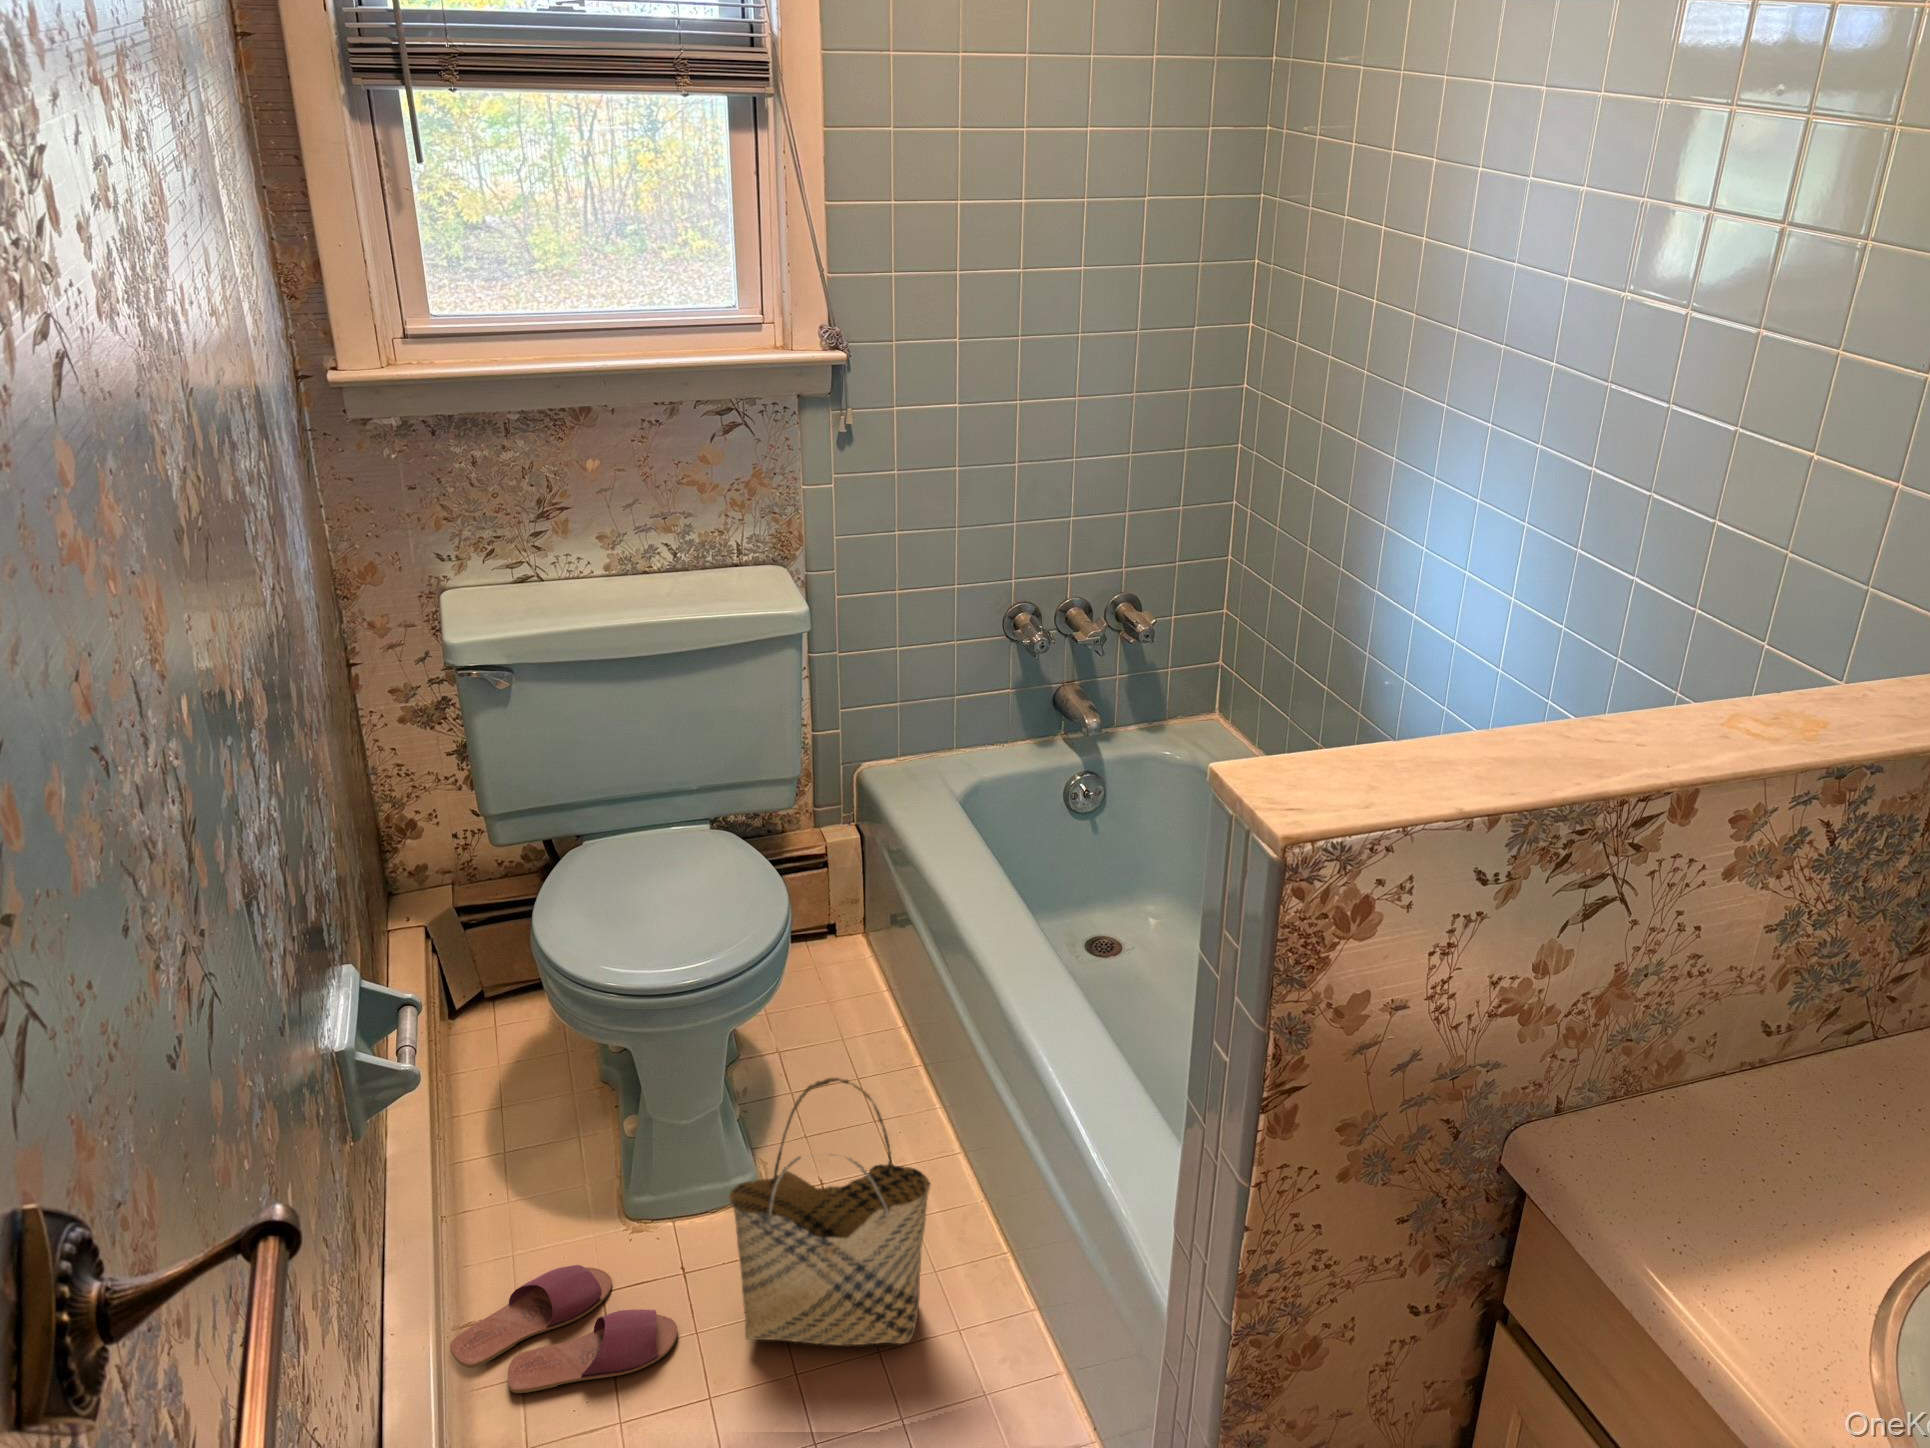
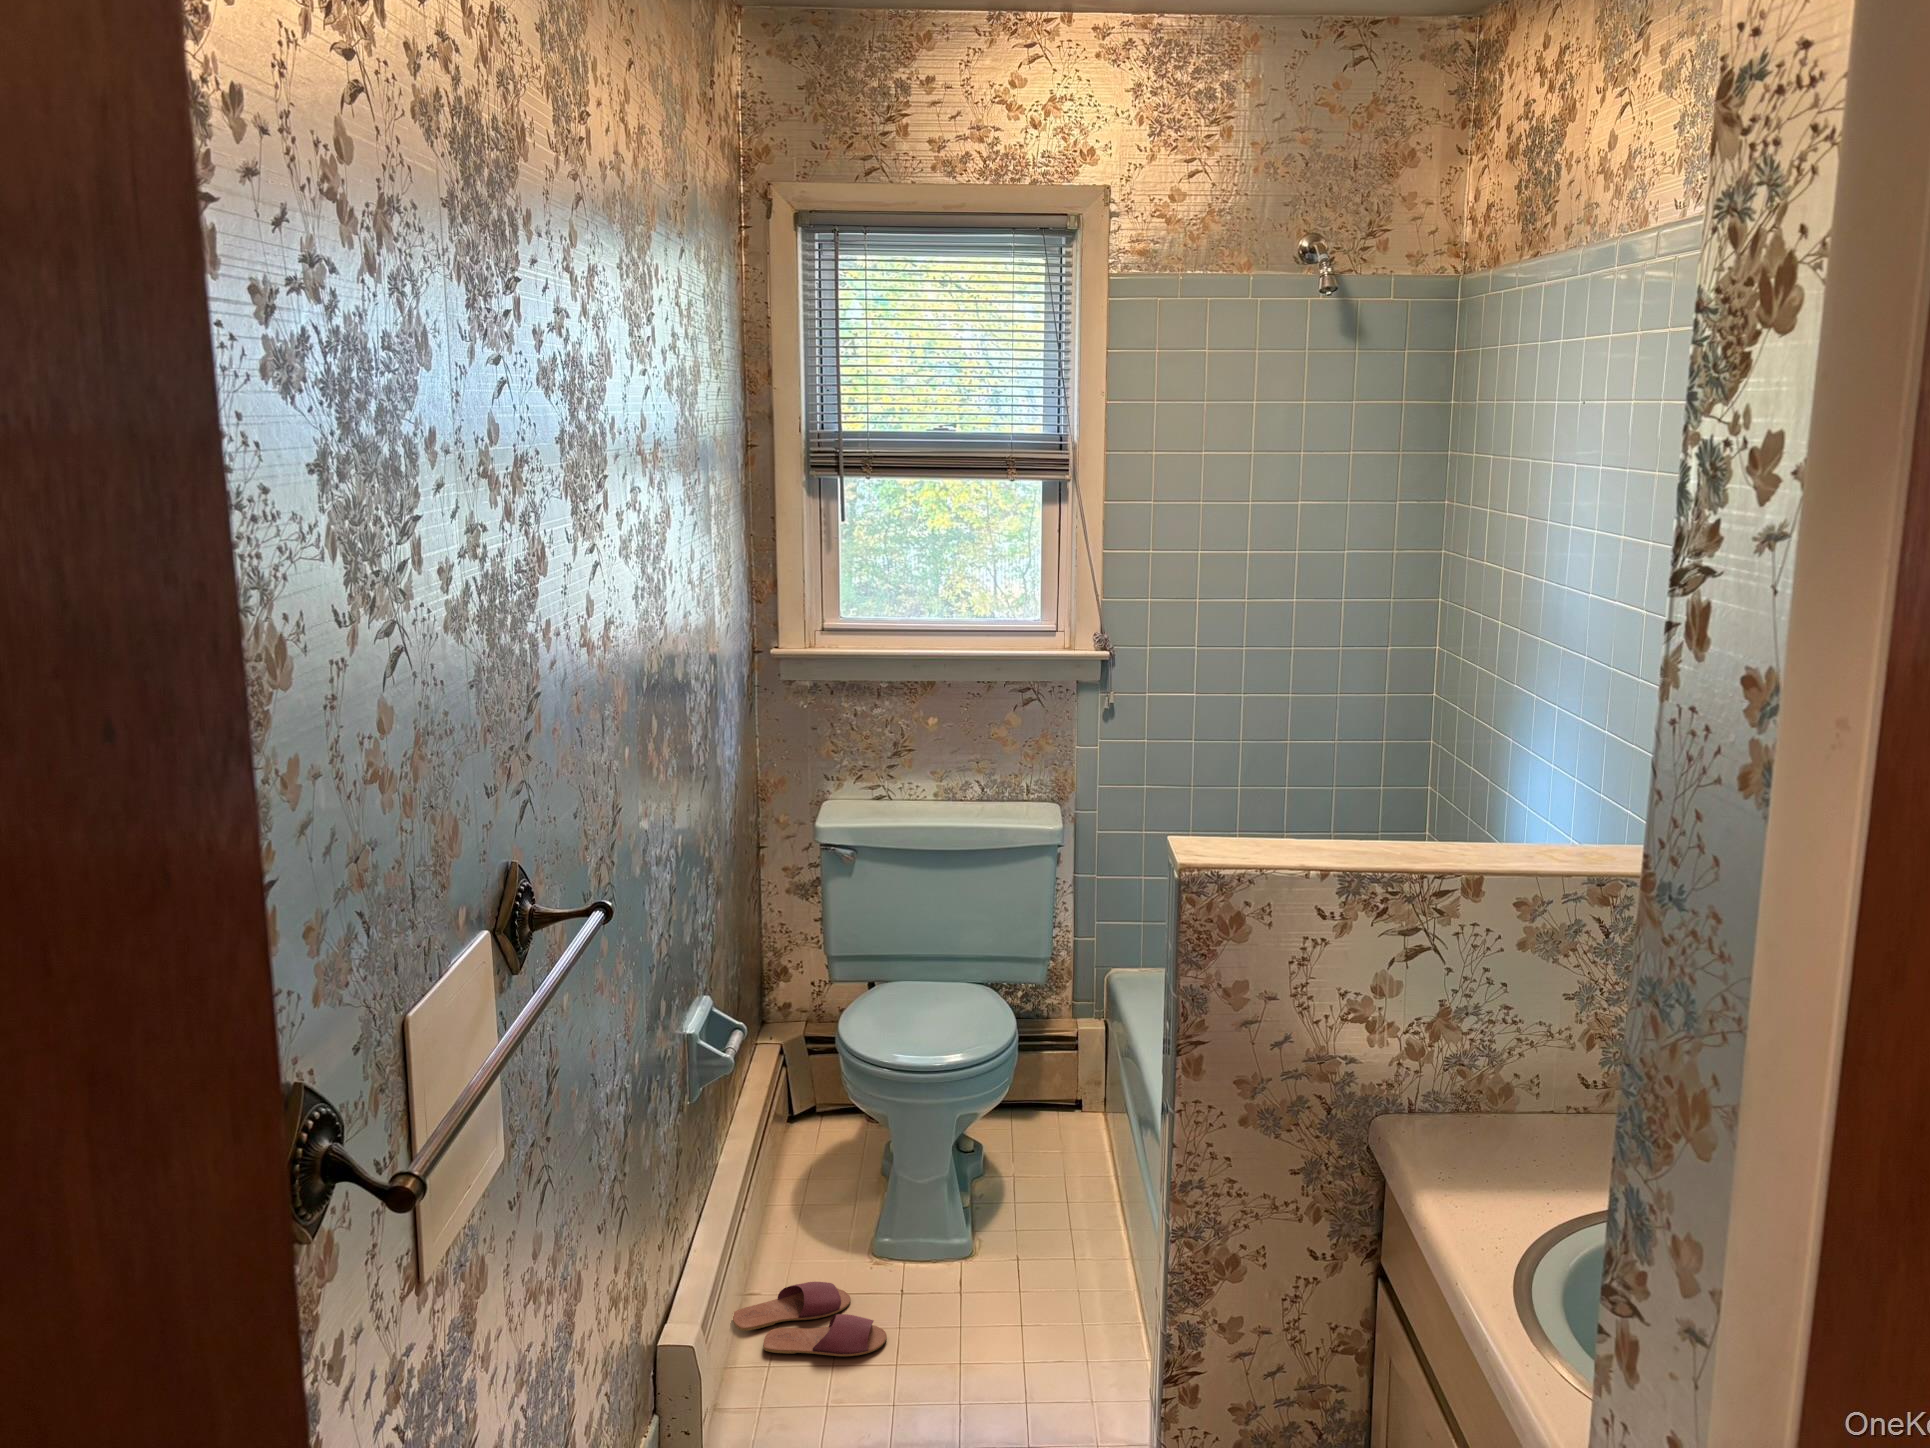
woven basket: present [729,1078,930,1345] -> none [929,1150,1078,1379]

